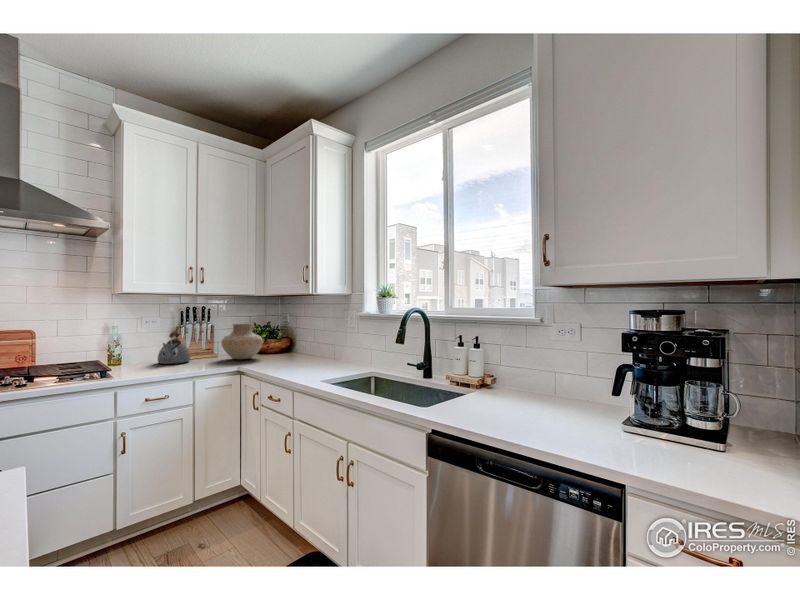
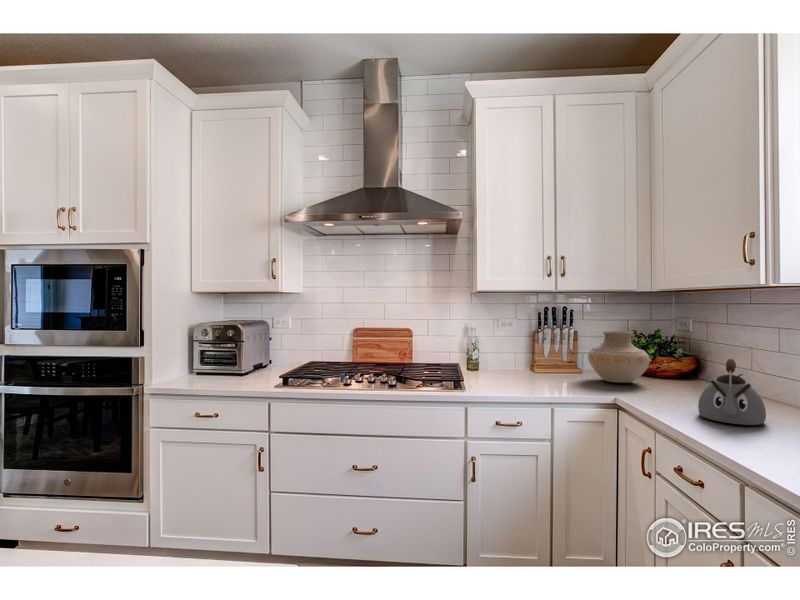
kettle: present [158,331,191,364] -> present [698,359,766,425]

